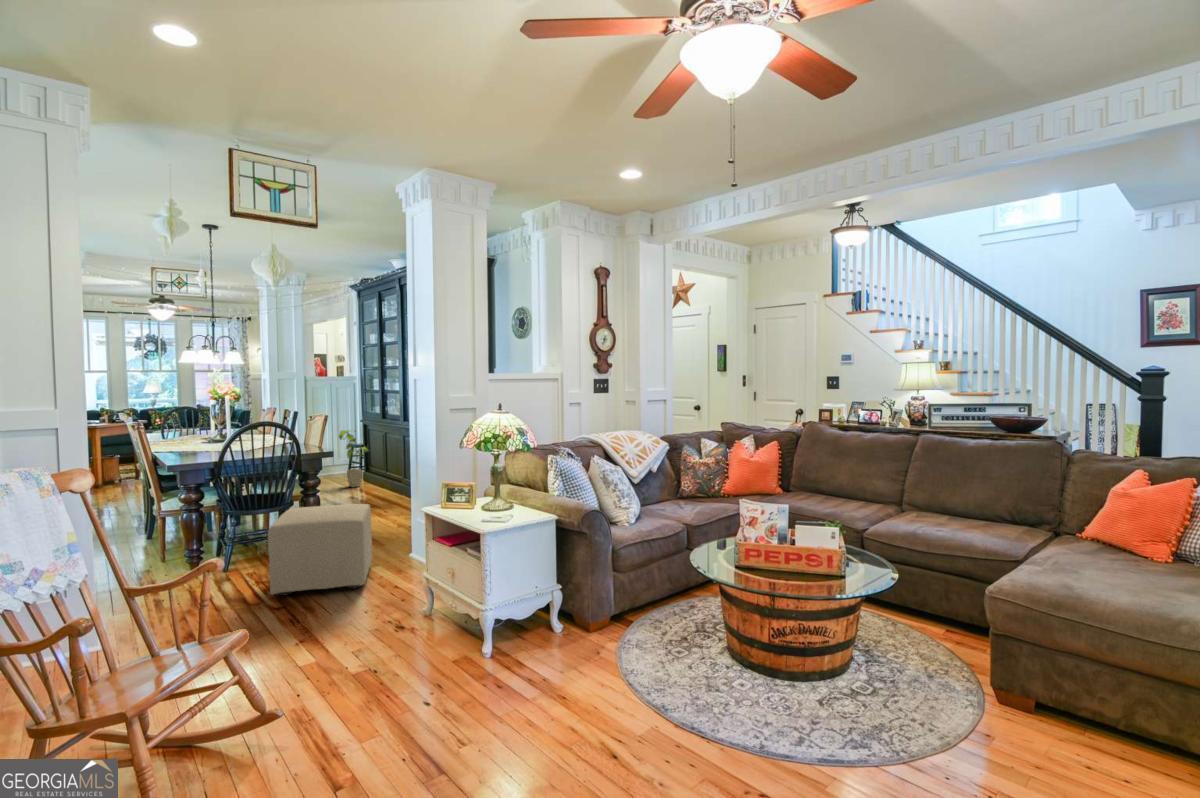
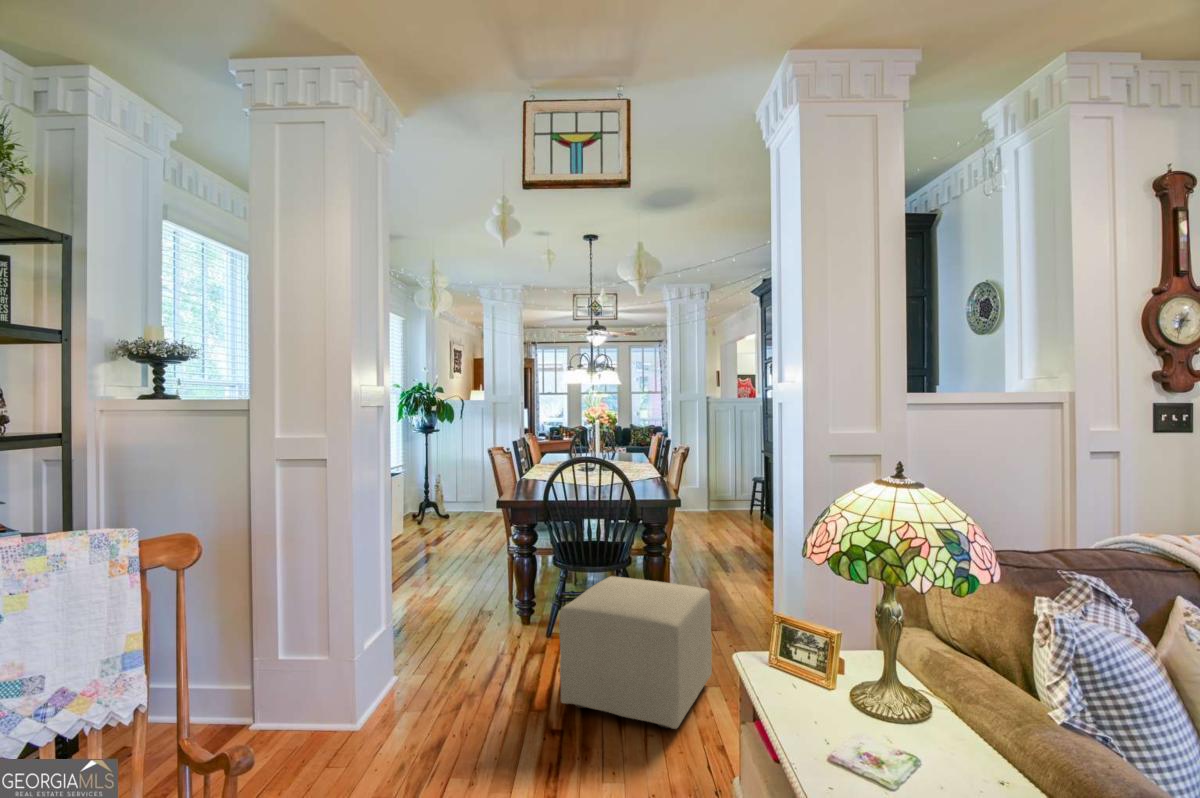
house plant: present [339,430,368,487] -> none [732,462,769,533]

